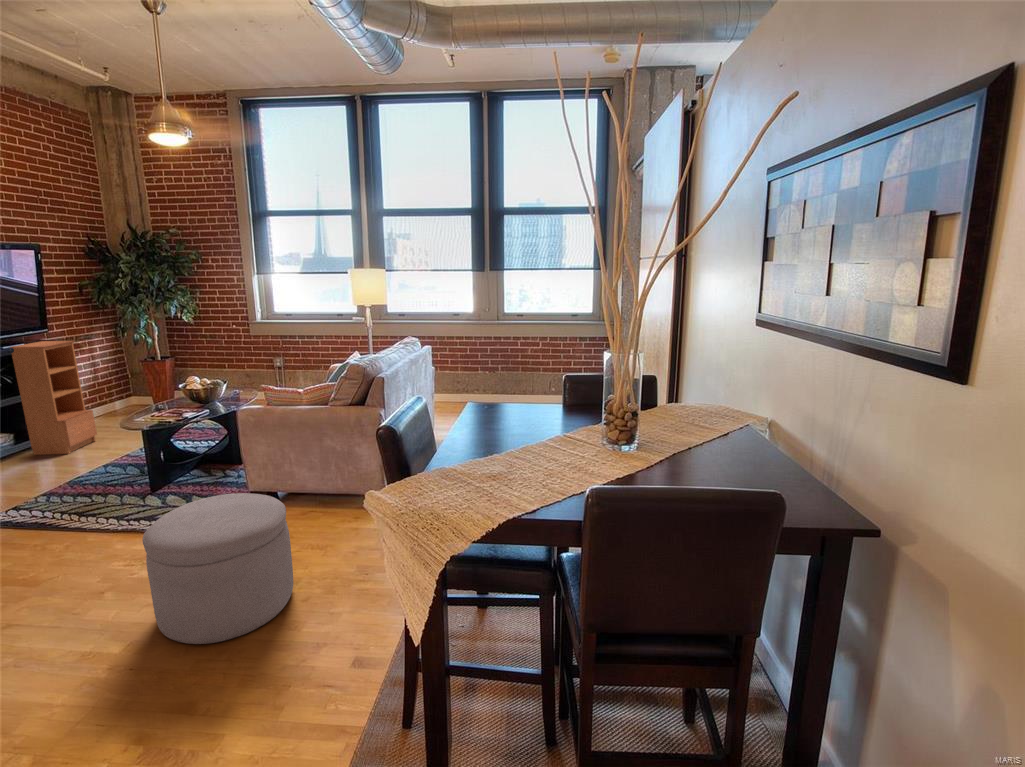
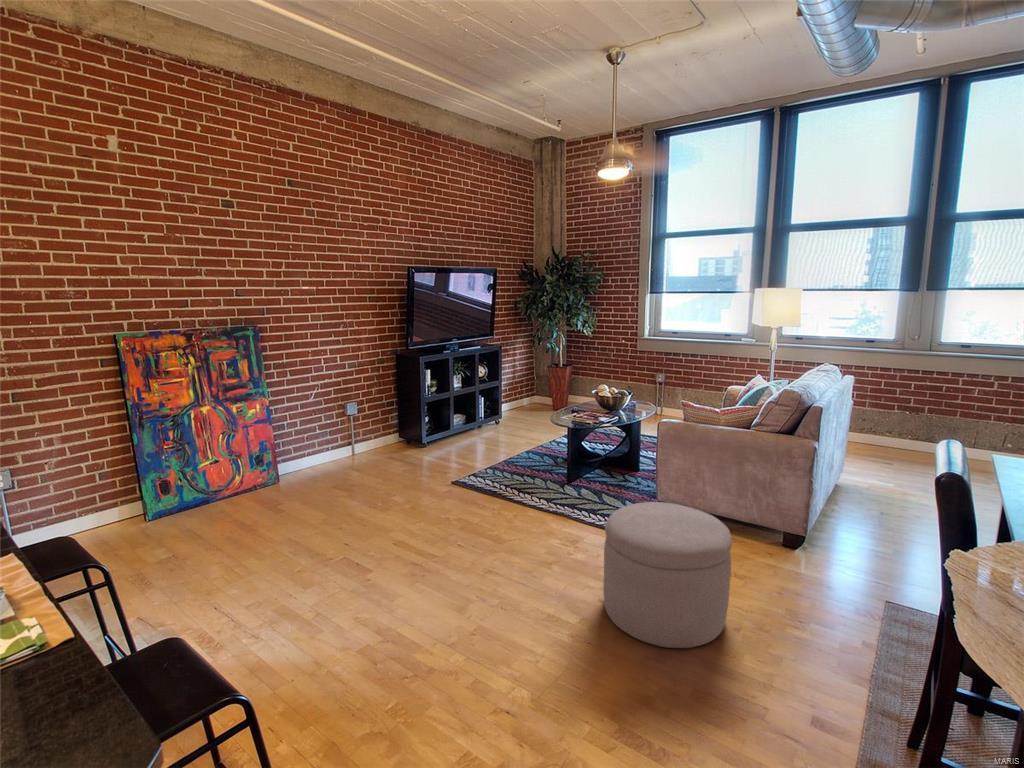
bookcase: present [10,341,97,455] -> none [476,345,518,437]

